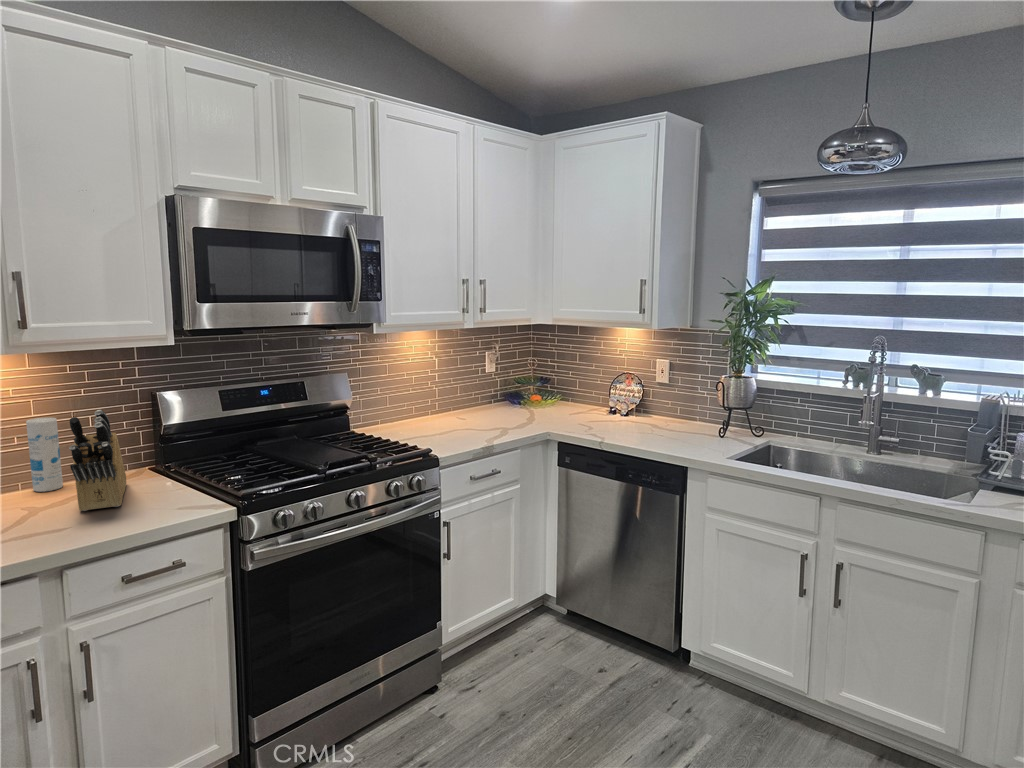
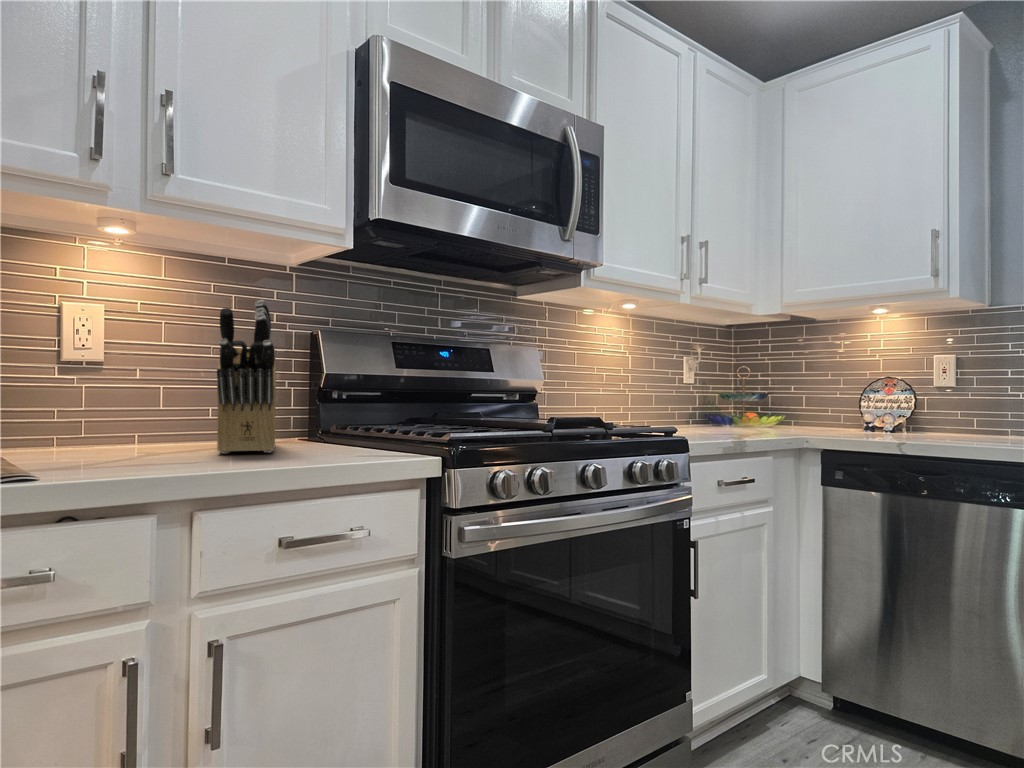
canister: present [26,418,63,492] -> none [151,345,192,445]

